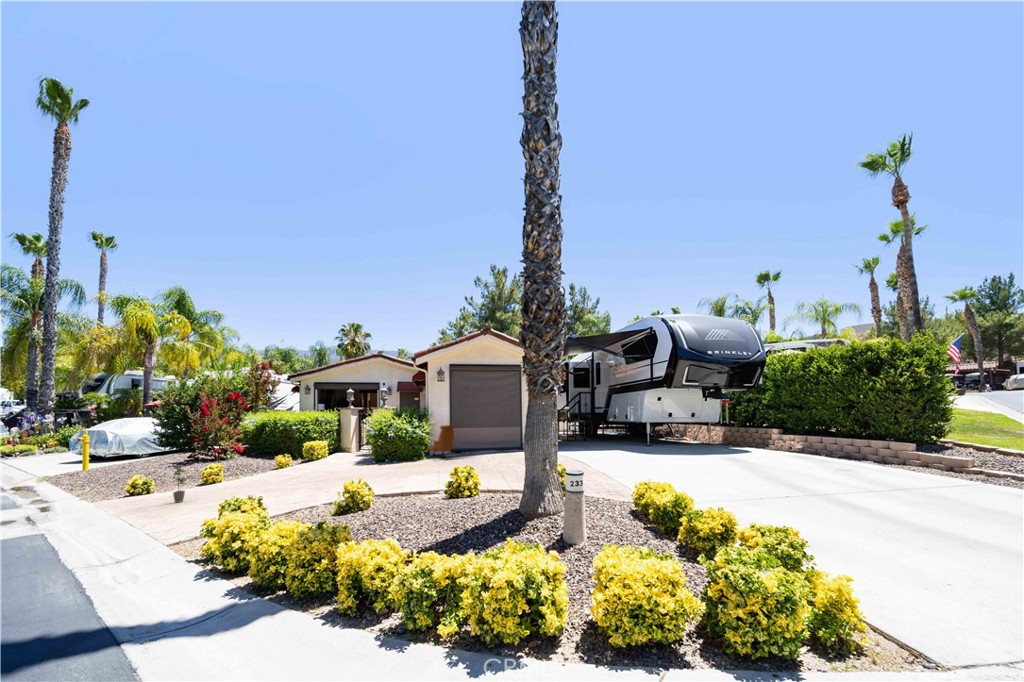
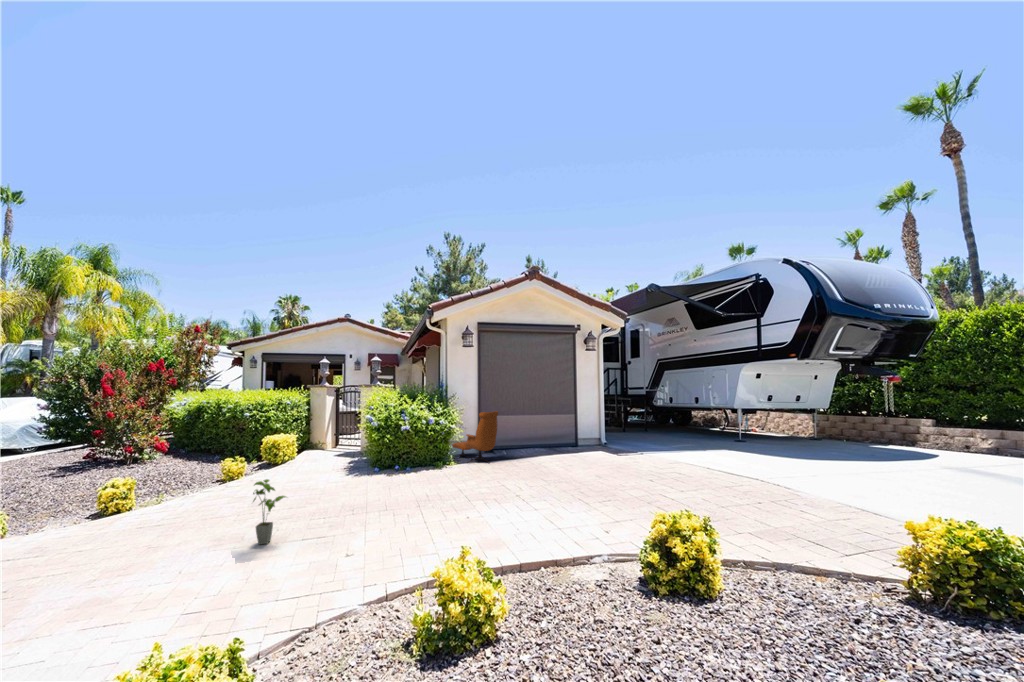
house plant: present [173,466,191,503] -> present [253,479,286,544]

